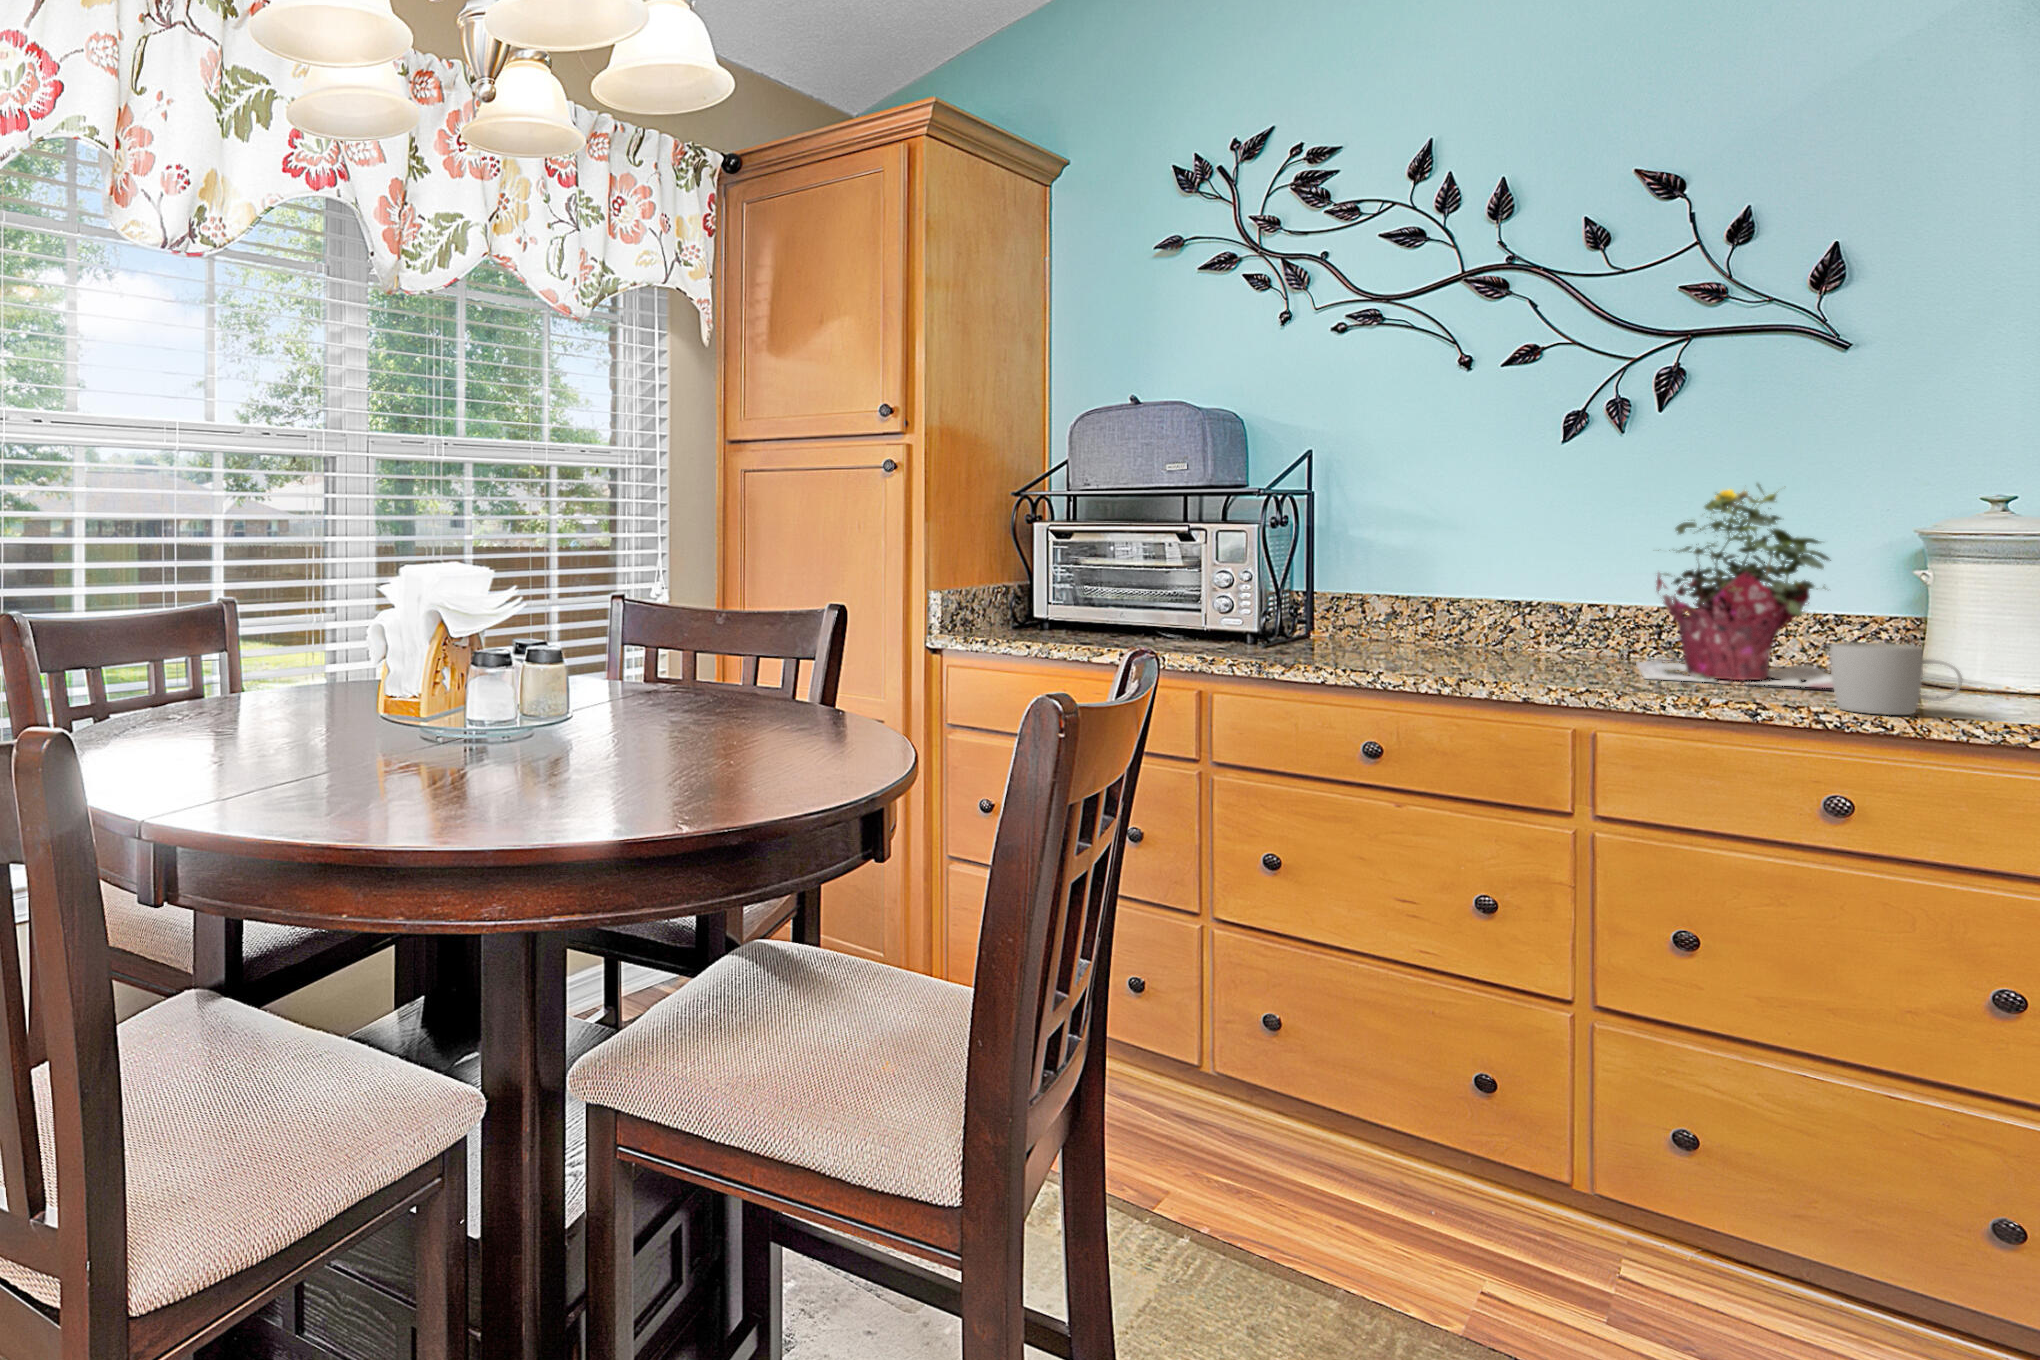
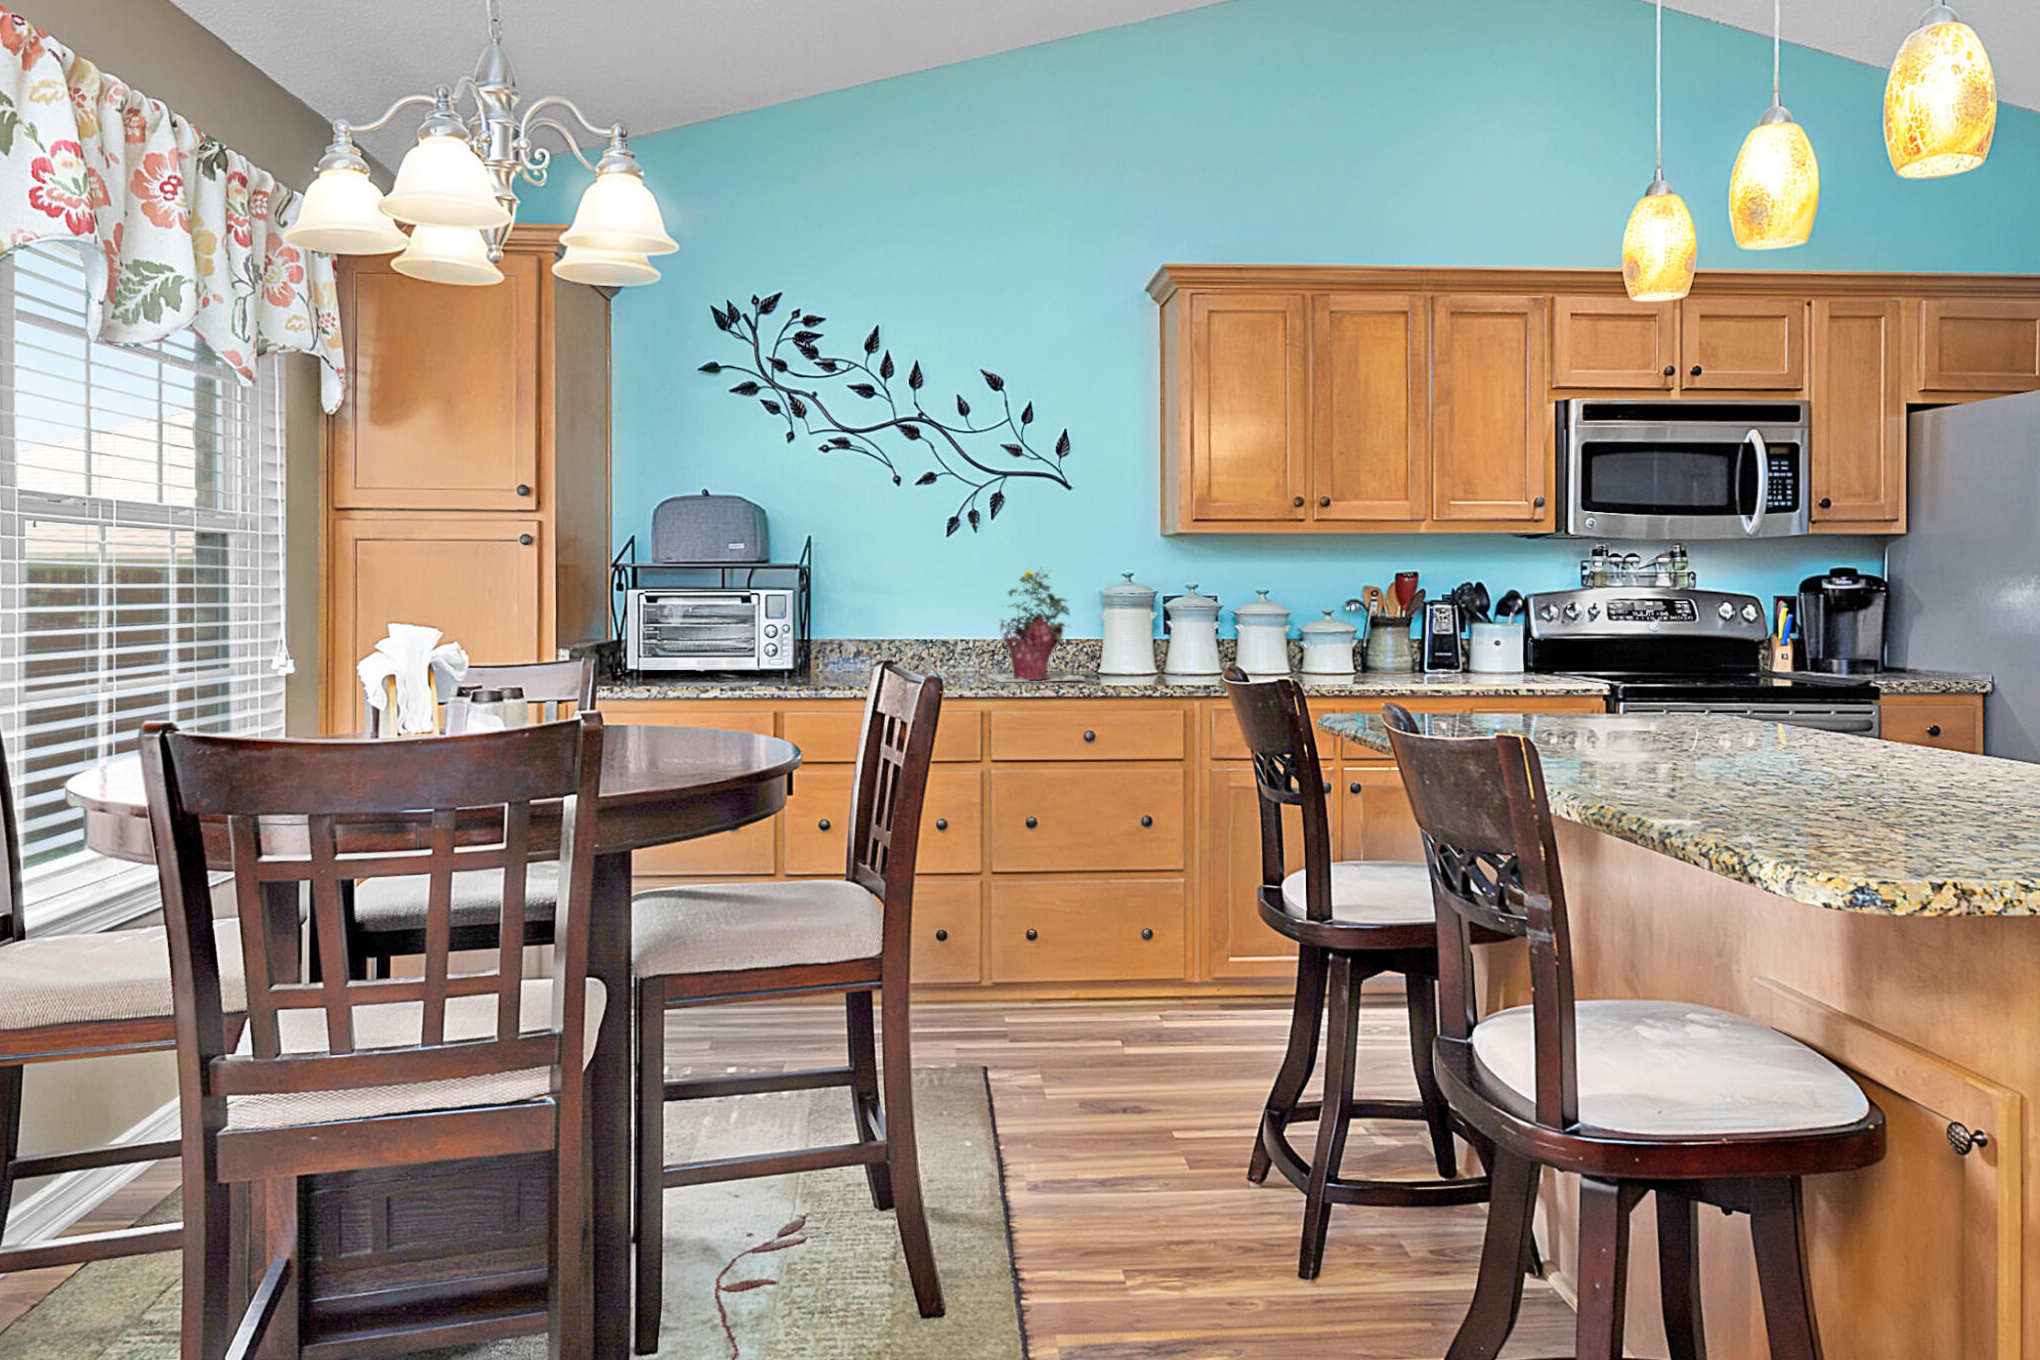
mug: present [1830,642,1962,715] -> none [1081,653,1127,689]

